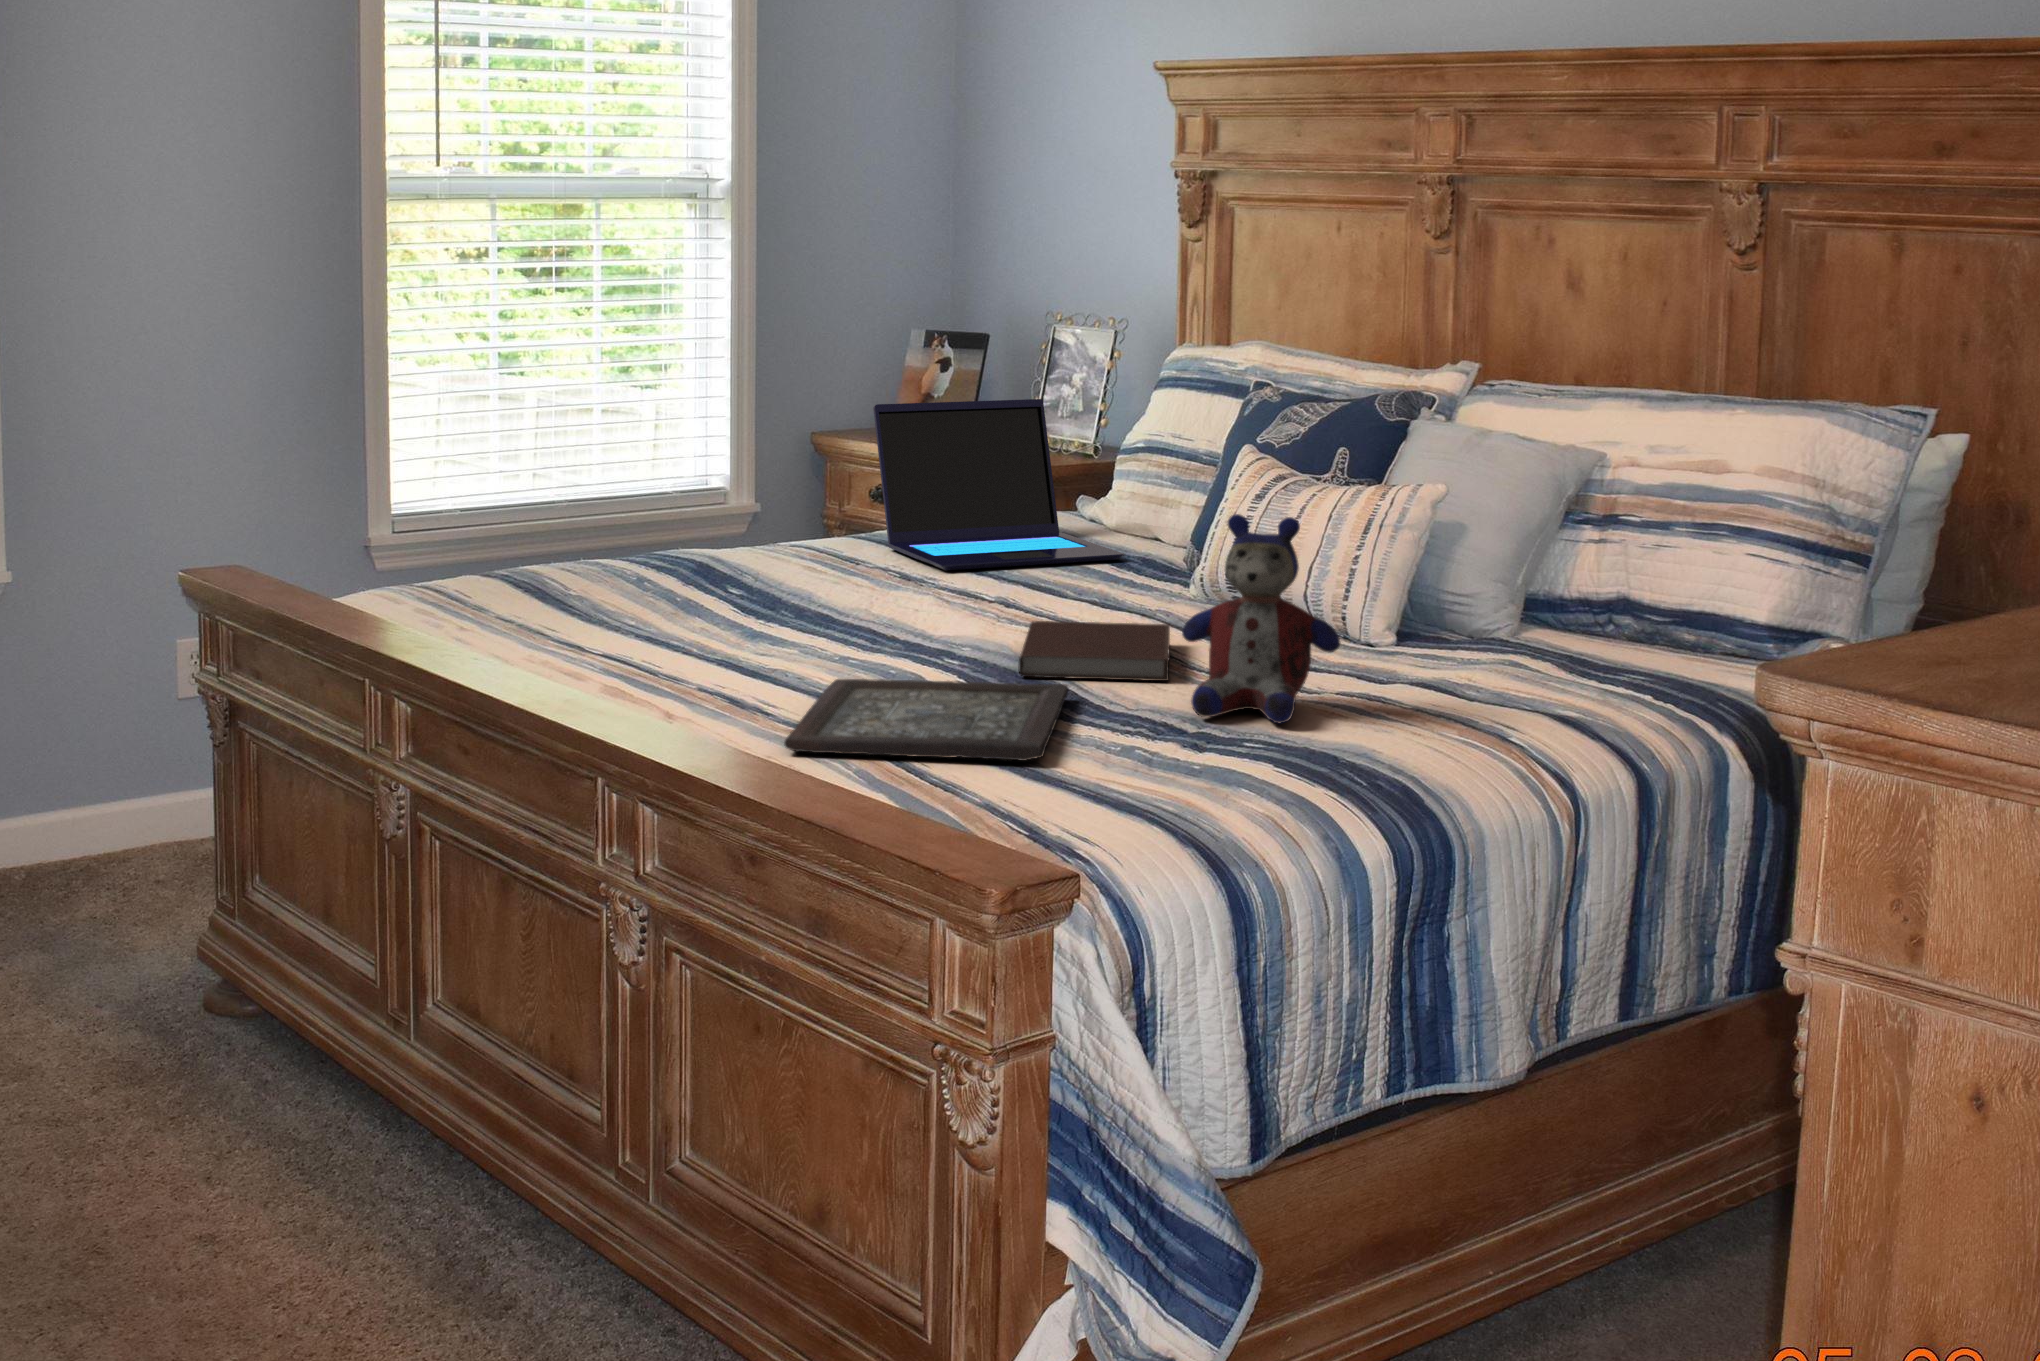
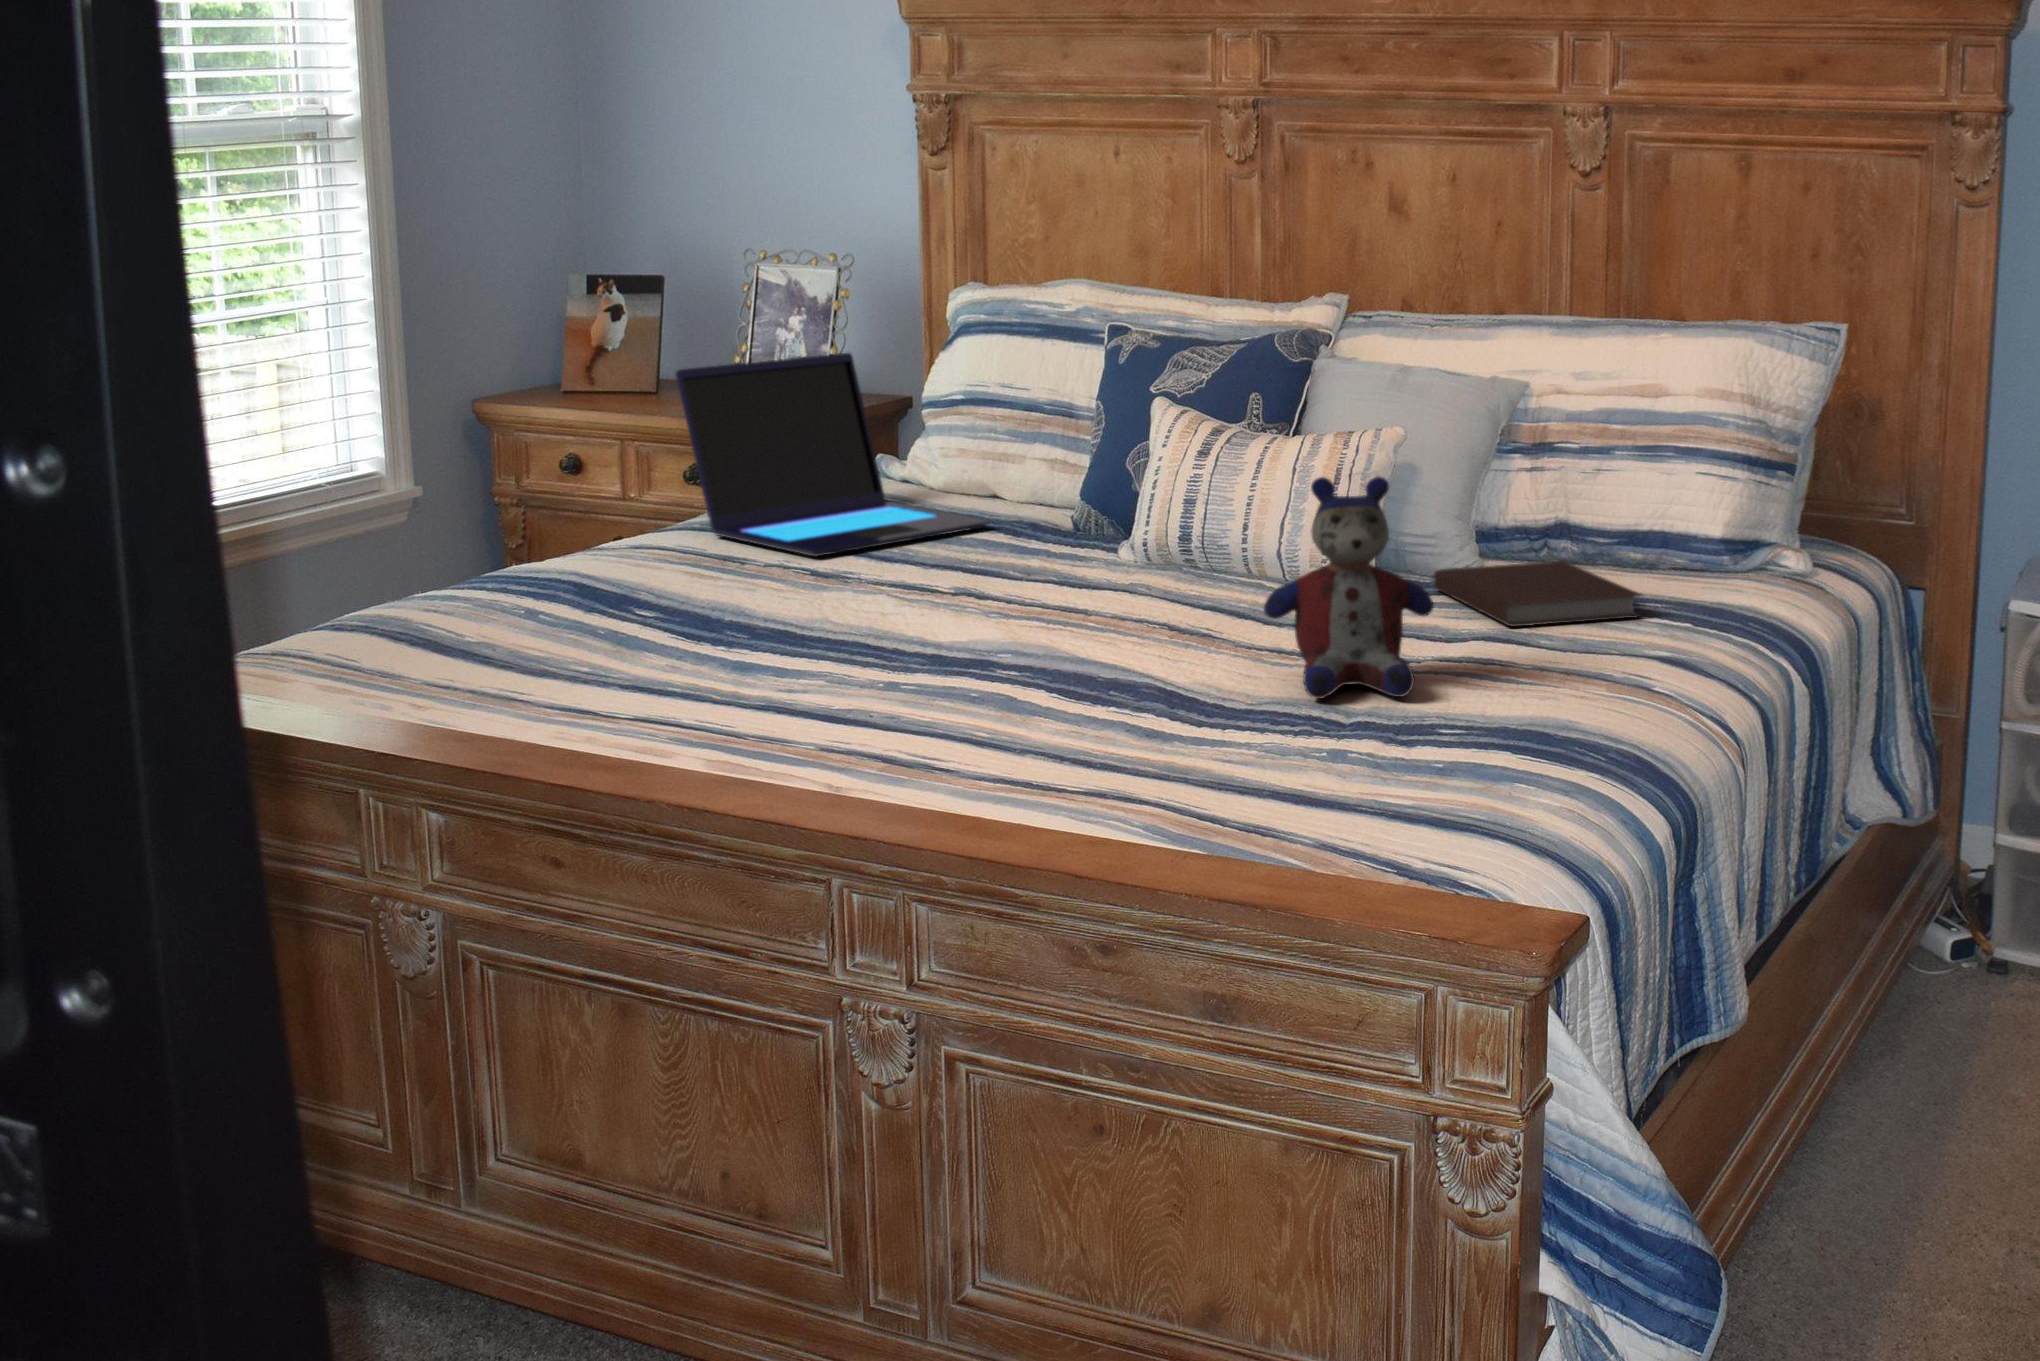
notebook: present [1019,621,1170,681] -> present [1434,561,1641,626]
tray: present [784,679,1068,760] -> none [890,679,1229,793]

